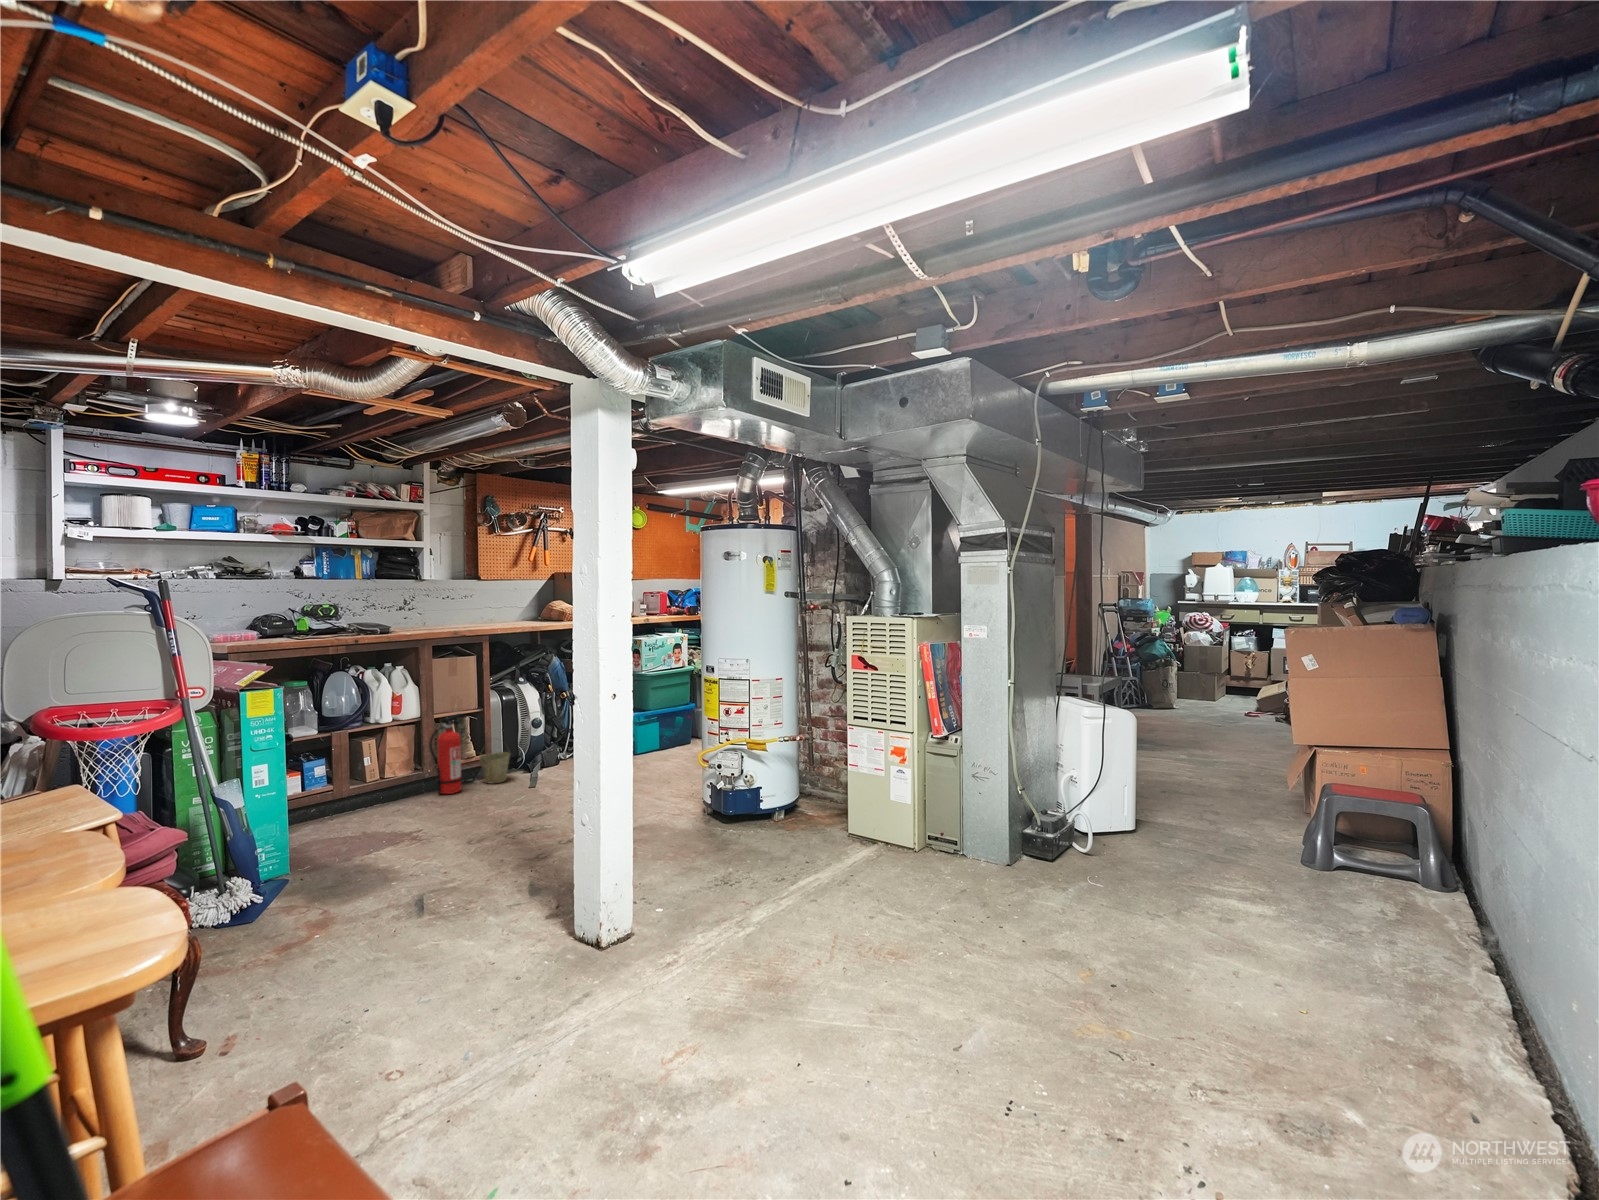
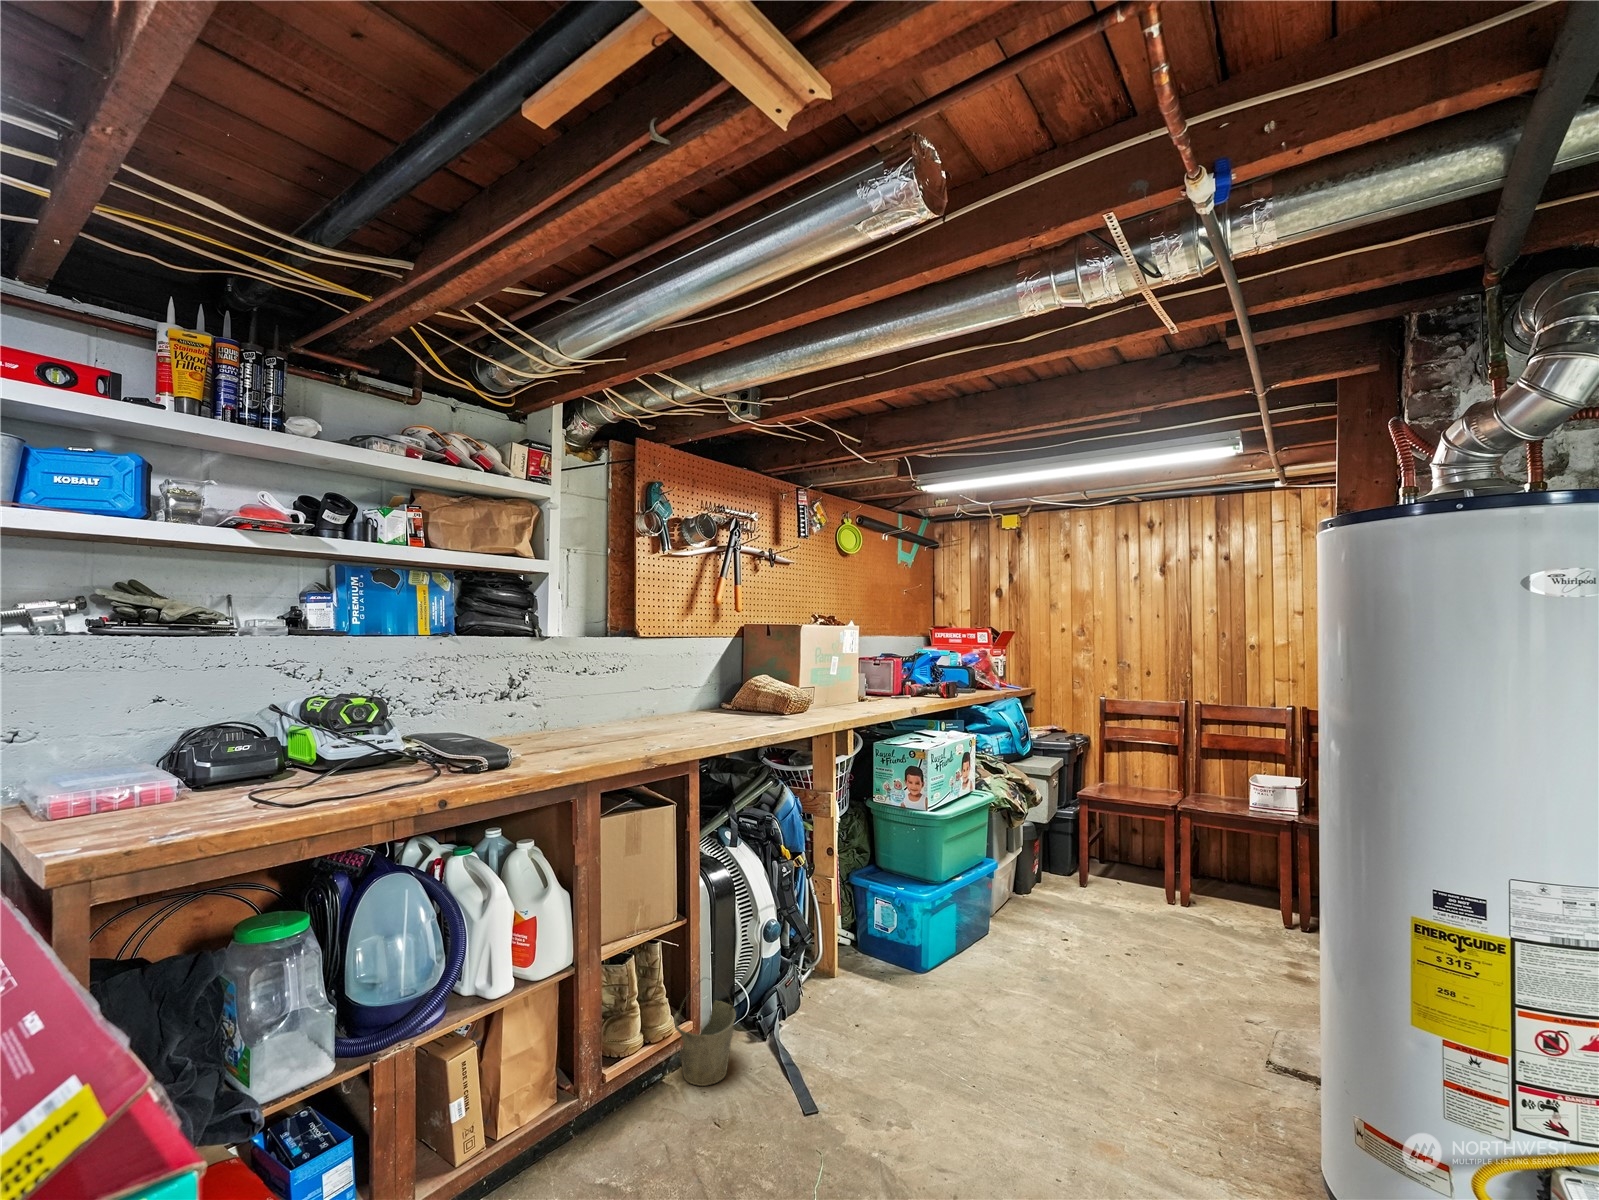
fire extinguisher: present [429,714,463,794] -> none [594,936,656,1148]

